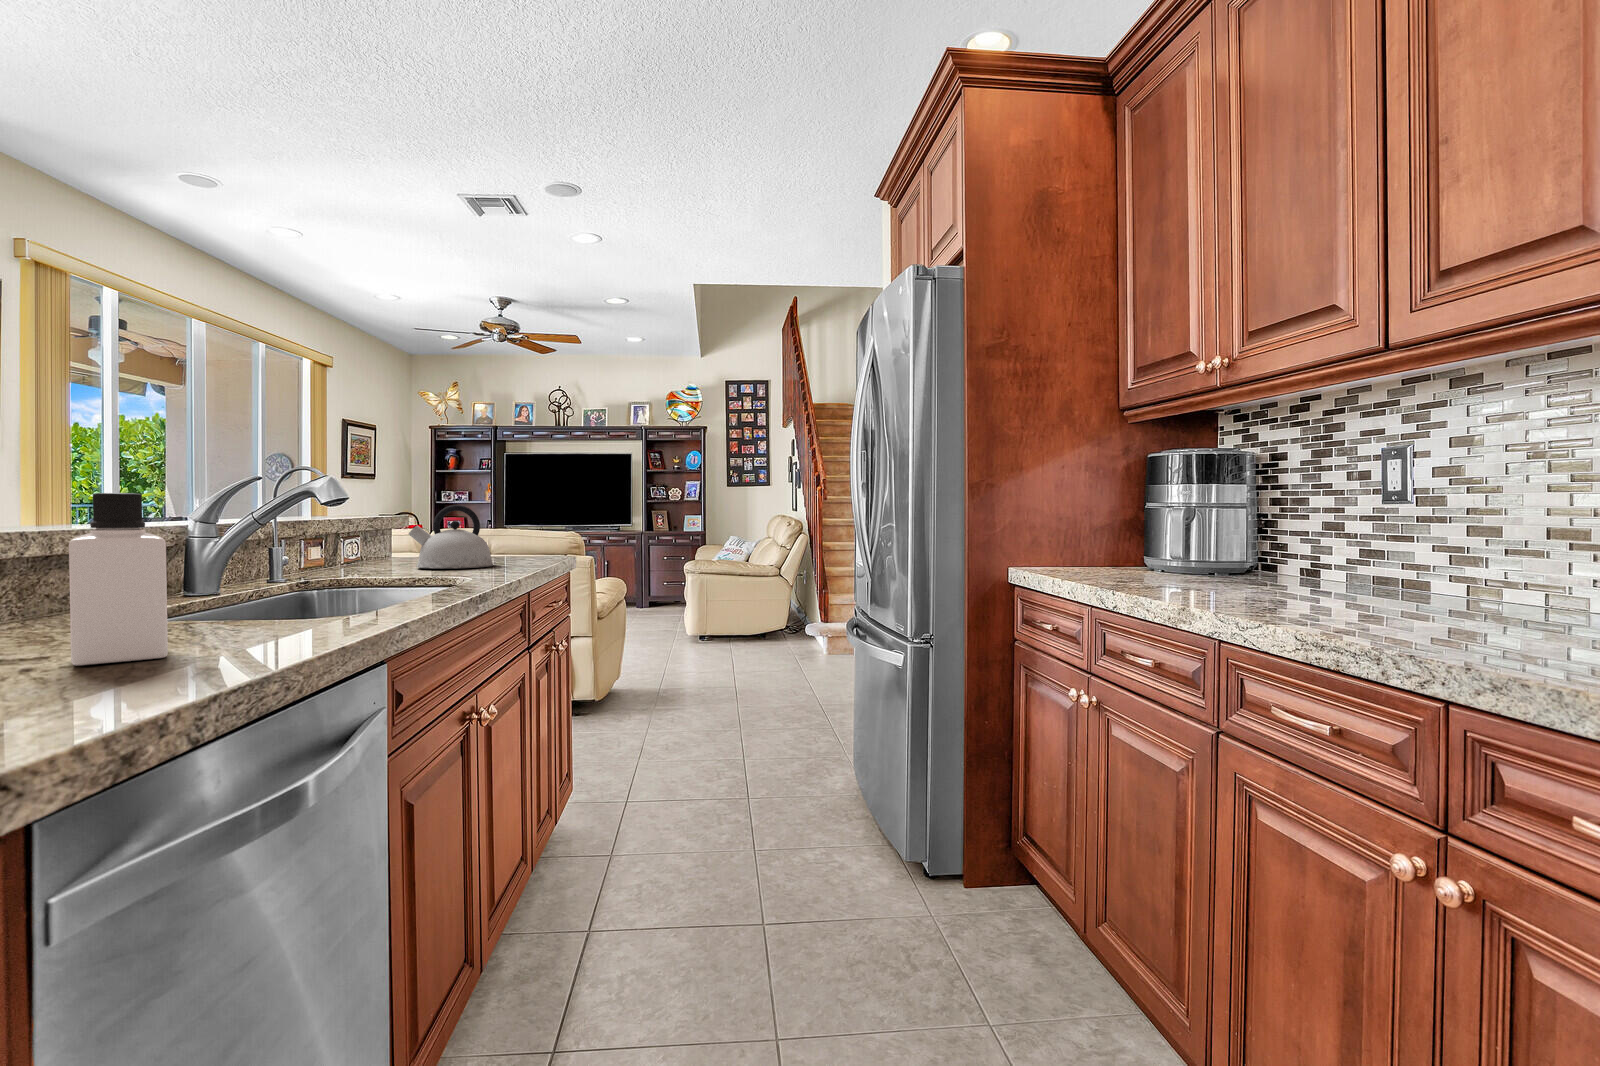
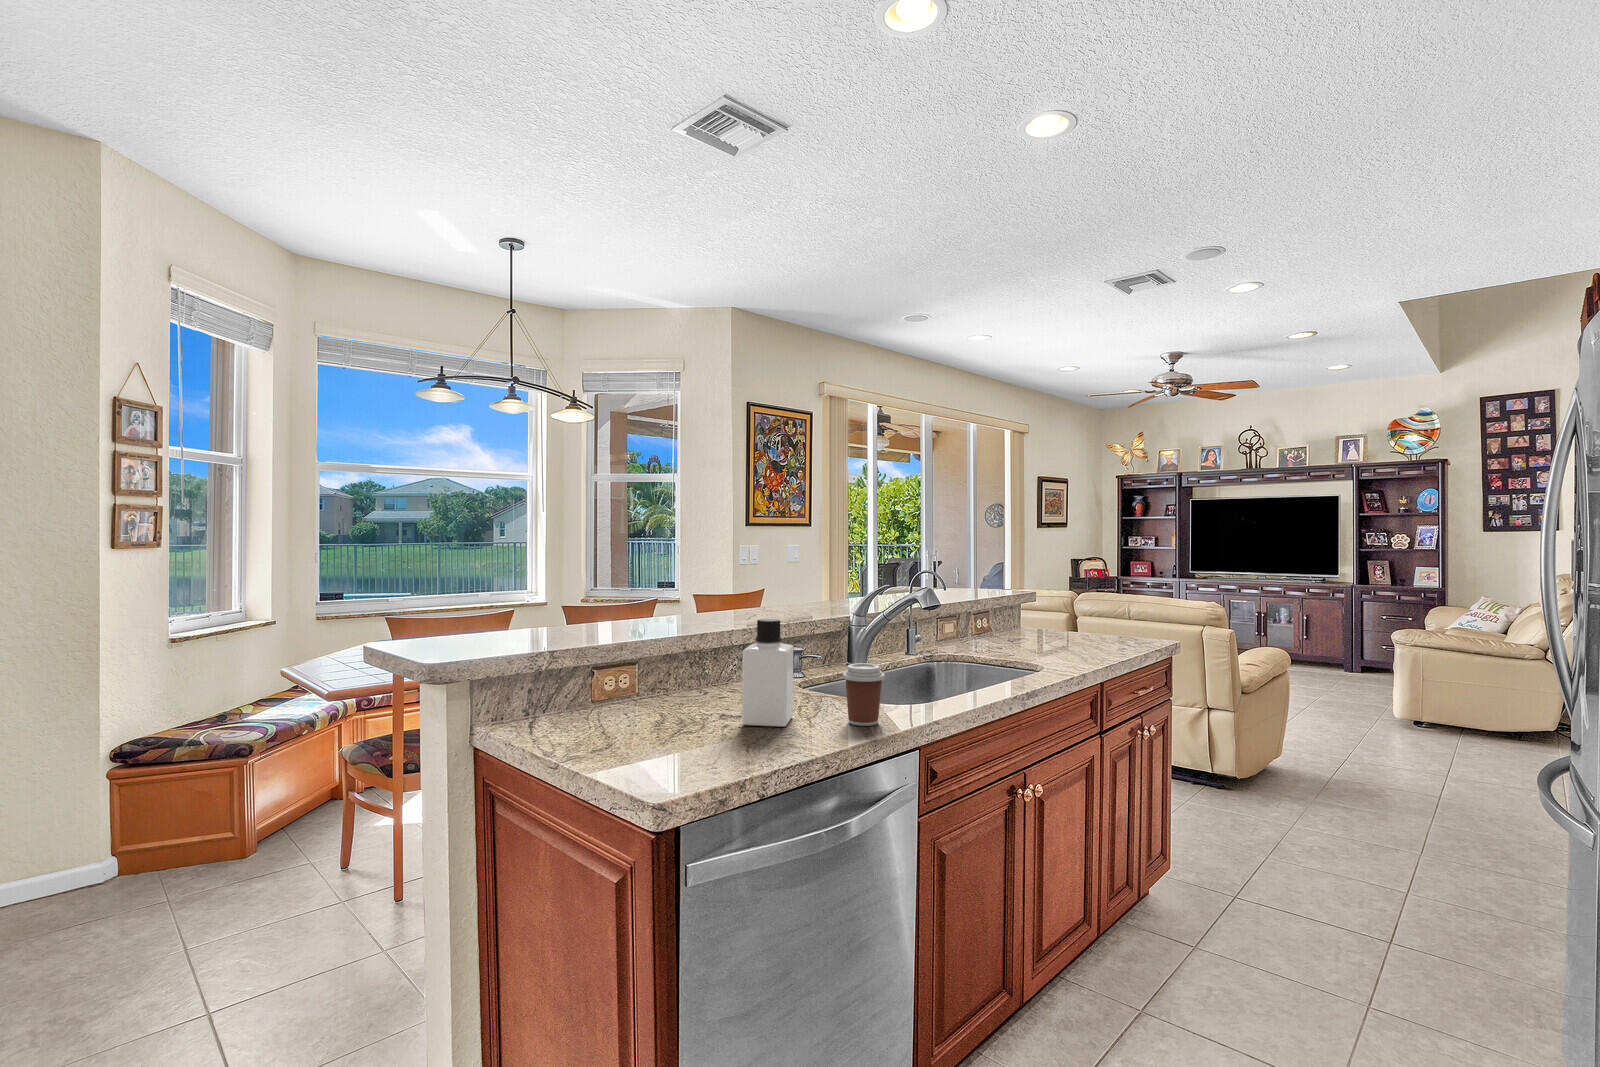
kettle: present [409,505,493,569] -> none [1022,588,1094,646]
coffee cup: none [261,558,332,641] -> present [843,663,885,726]

